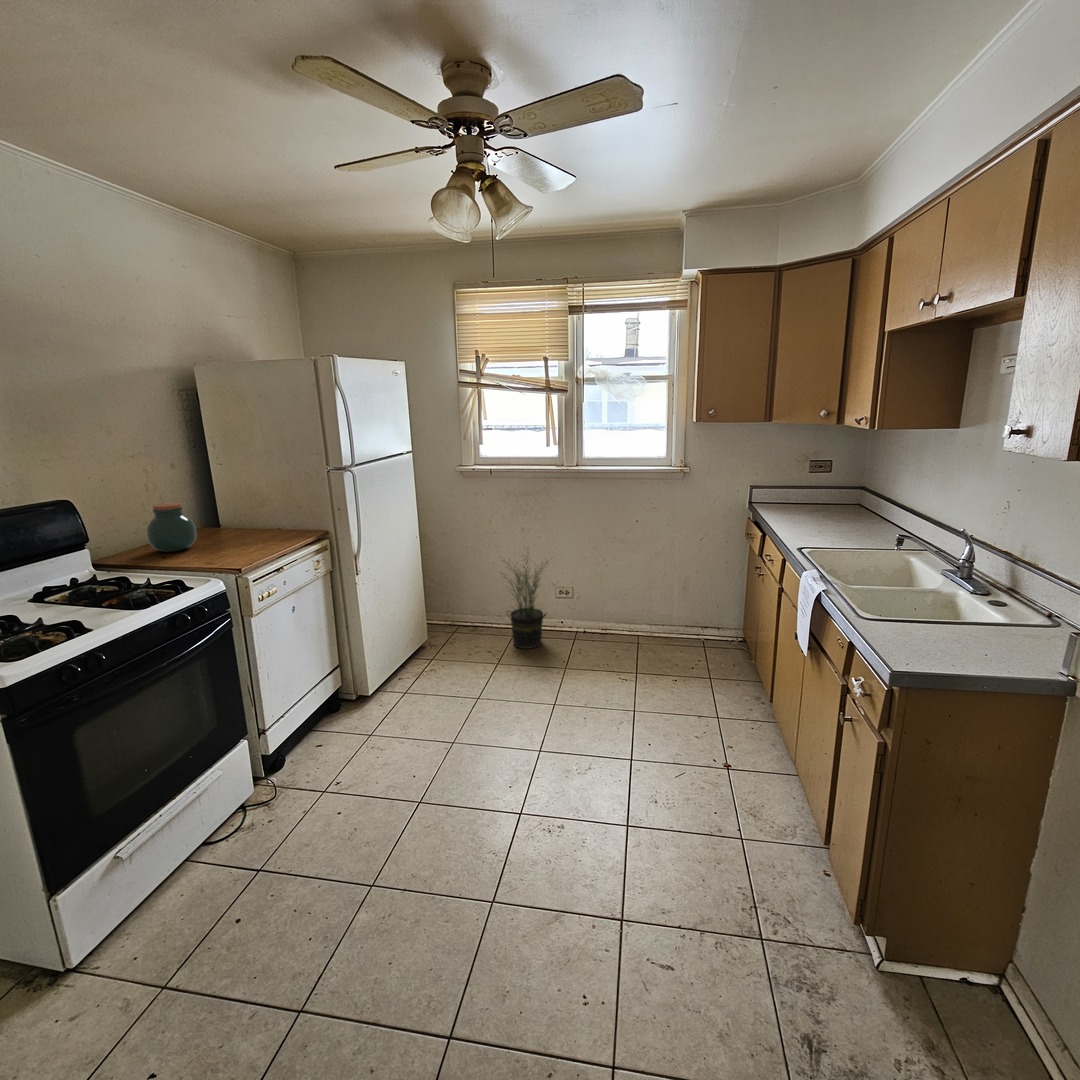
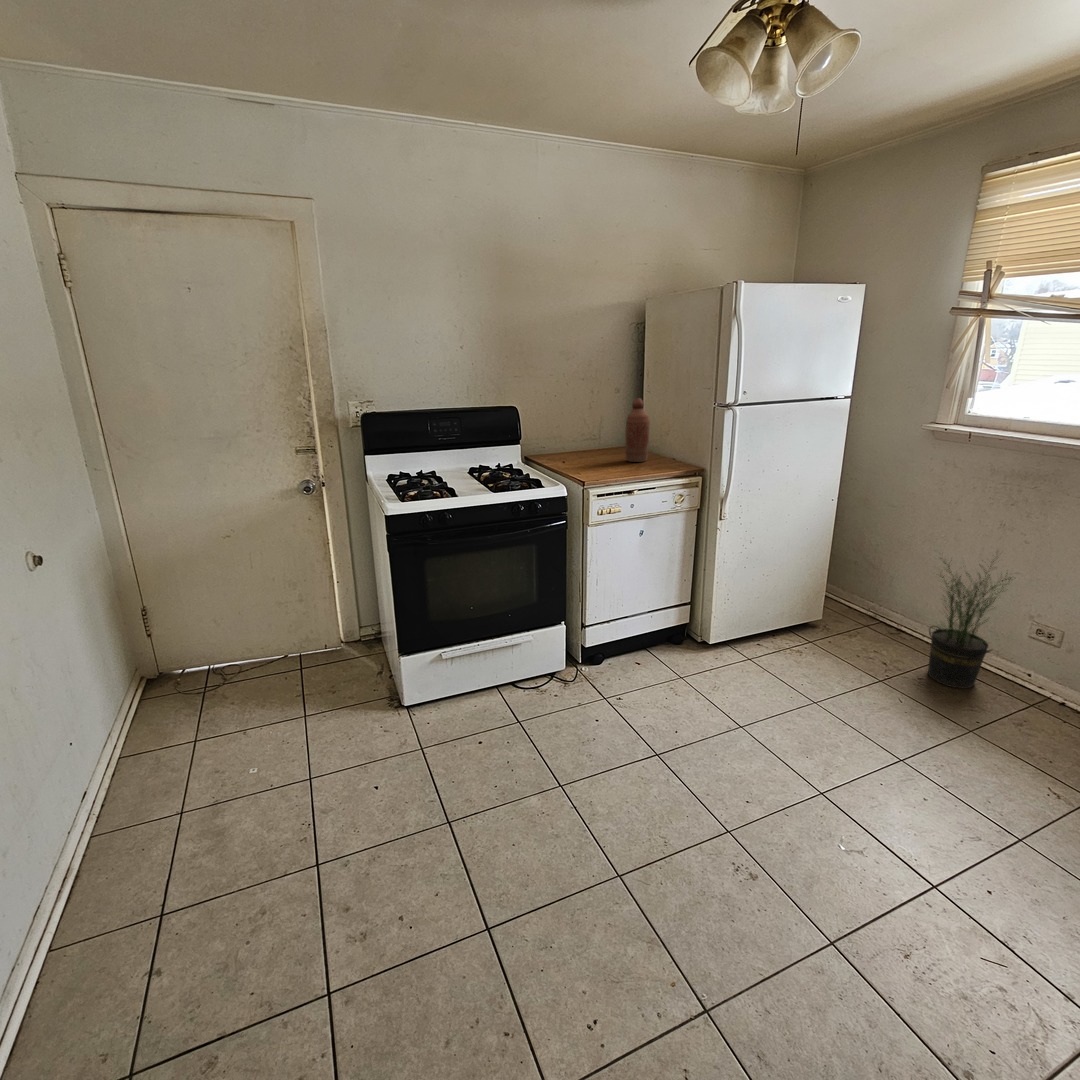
bottle: none [222,468,255,538] -> present [625,398,650,462]
jar: present [146,503,197,552] -> none [565,423,600,463]

